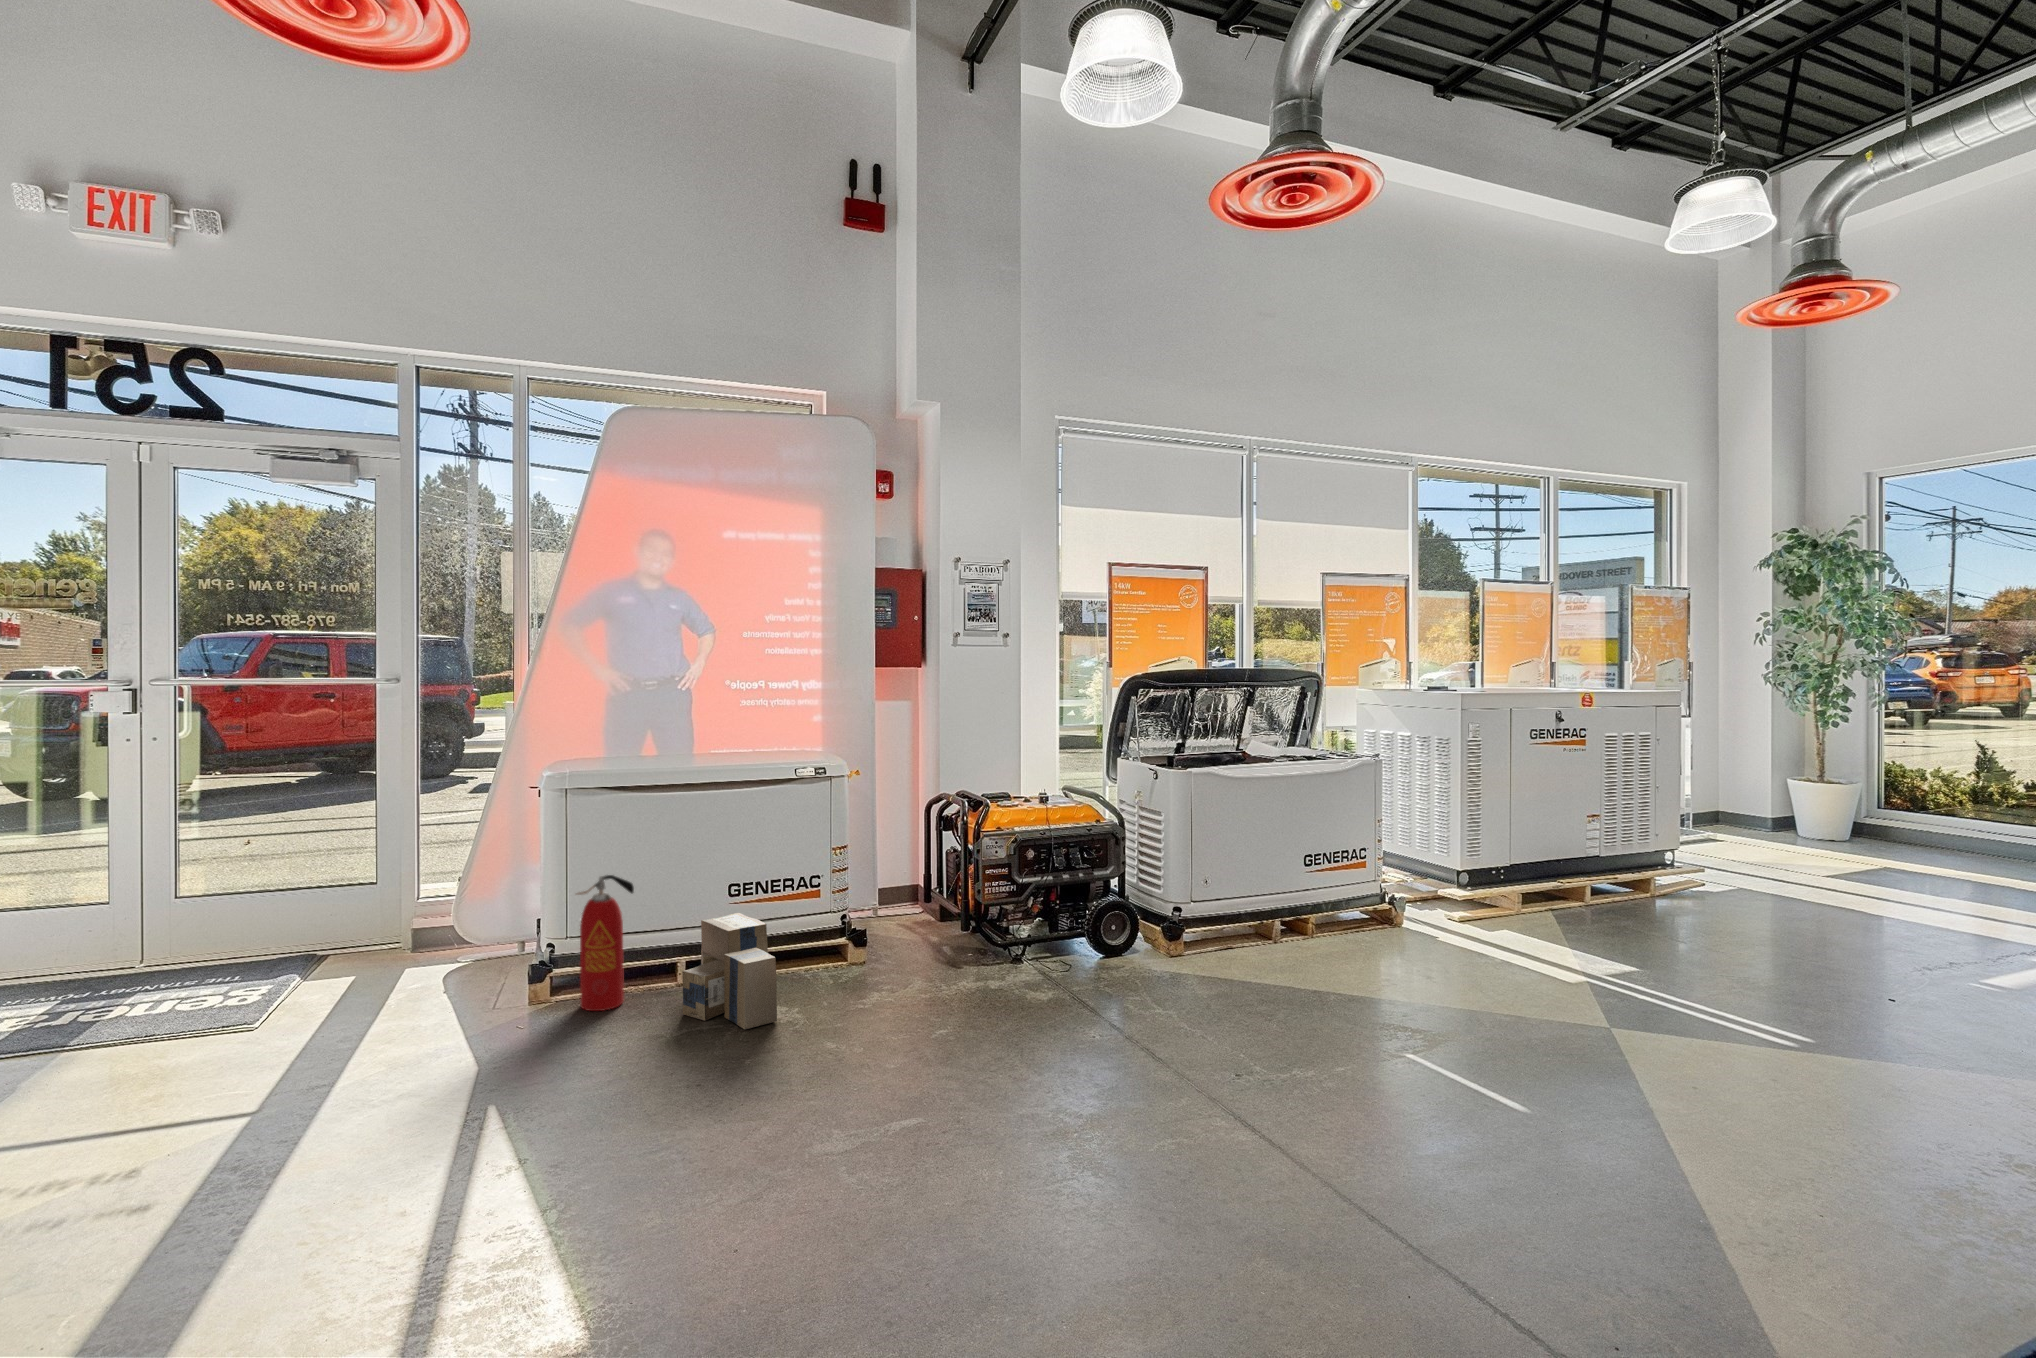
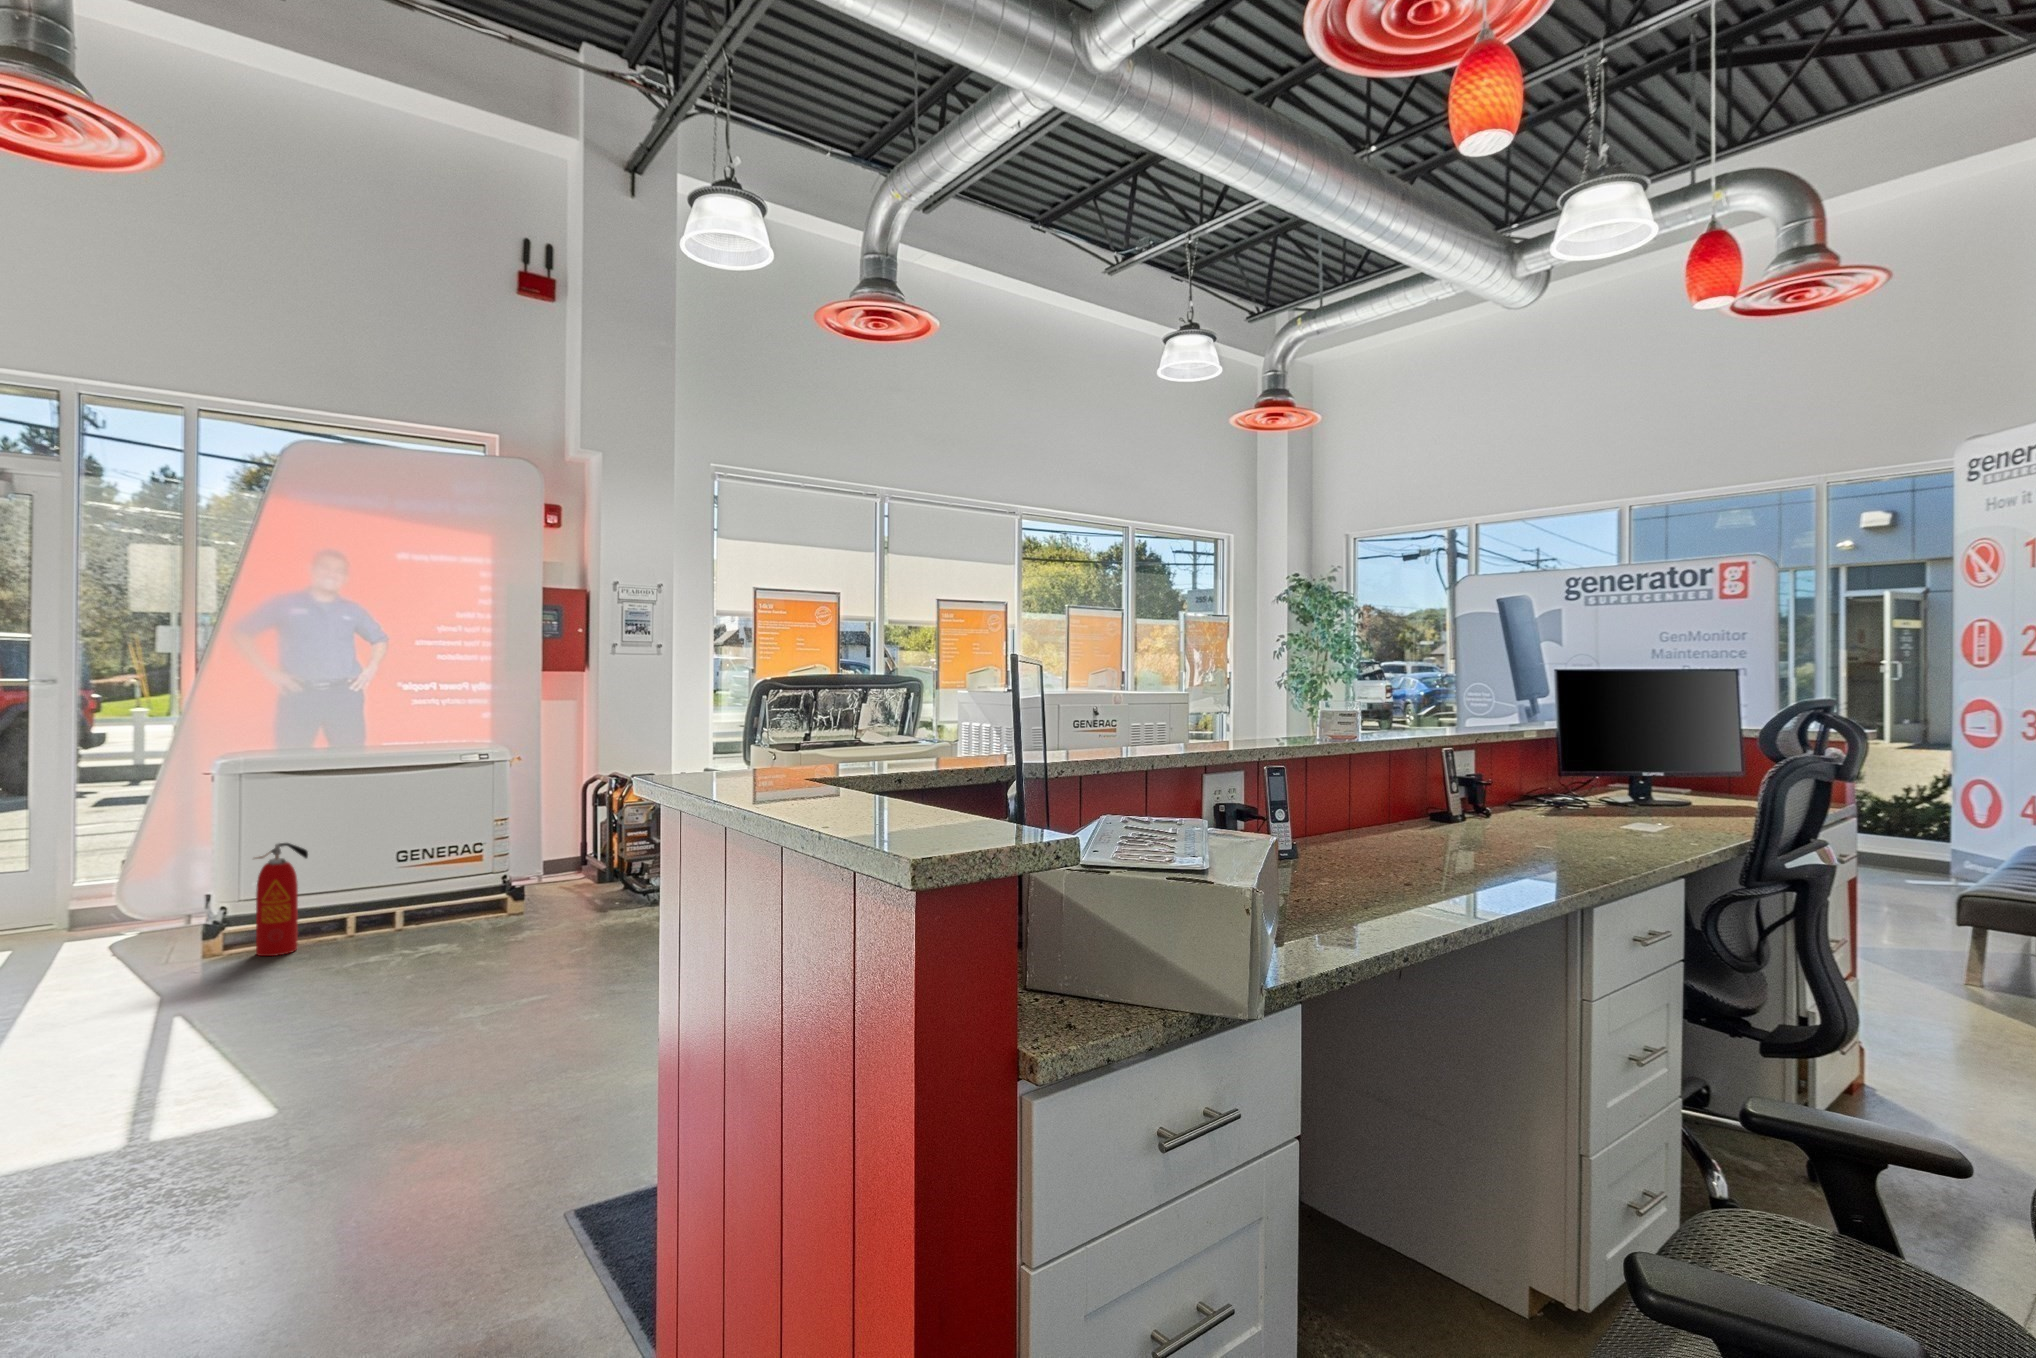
cardboard box: present [682,913,777,1030] -> none [355,874,441,957]

